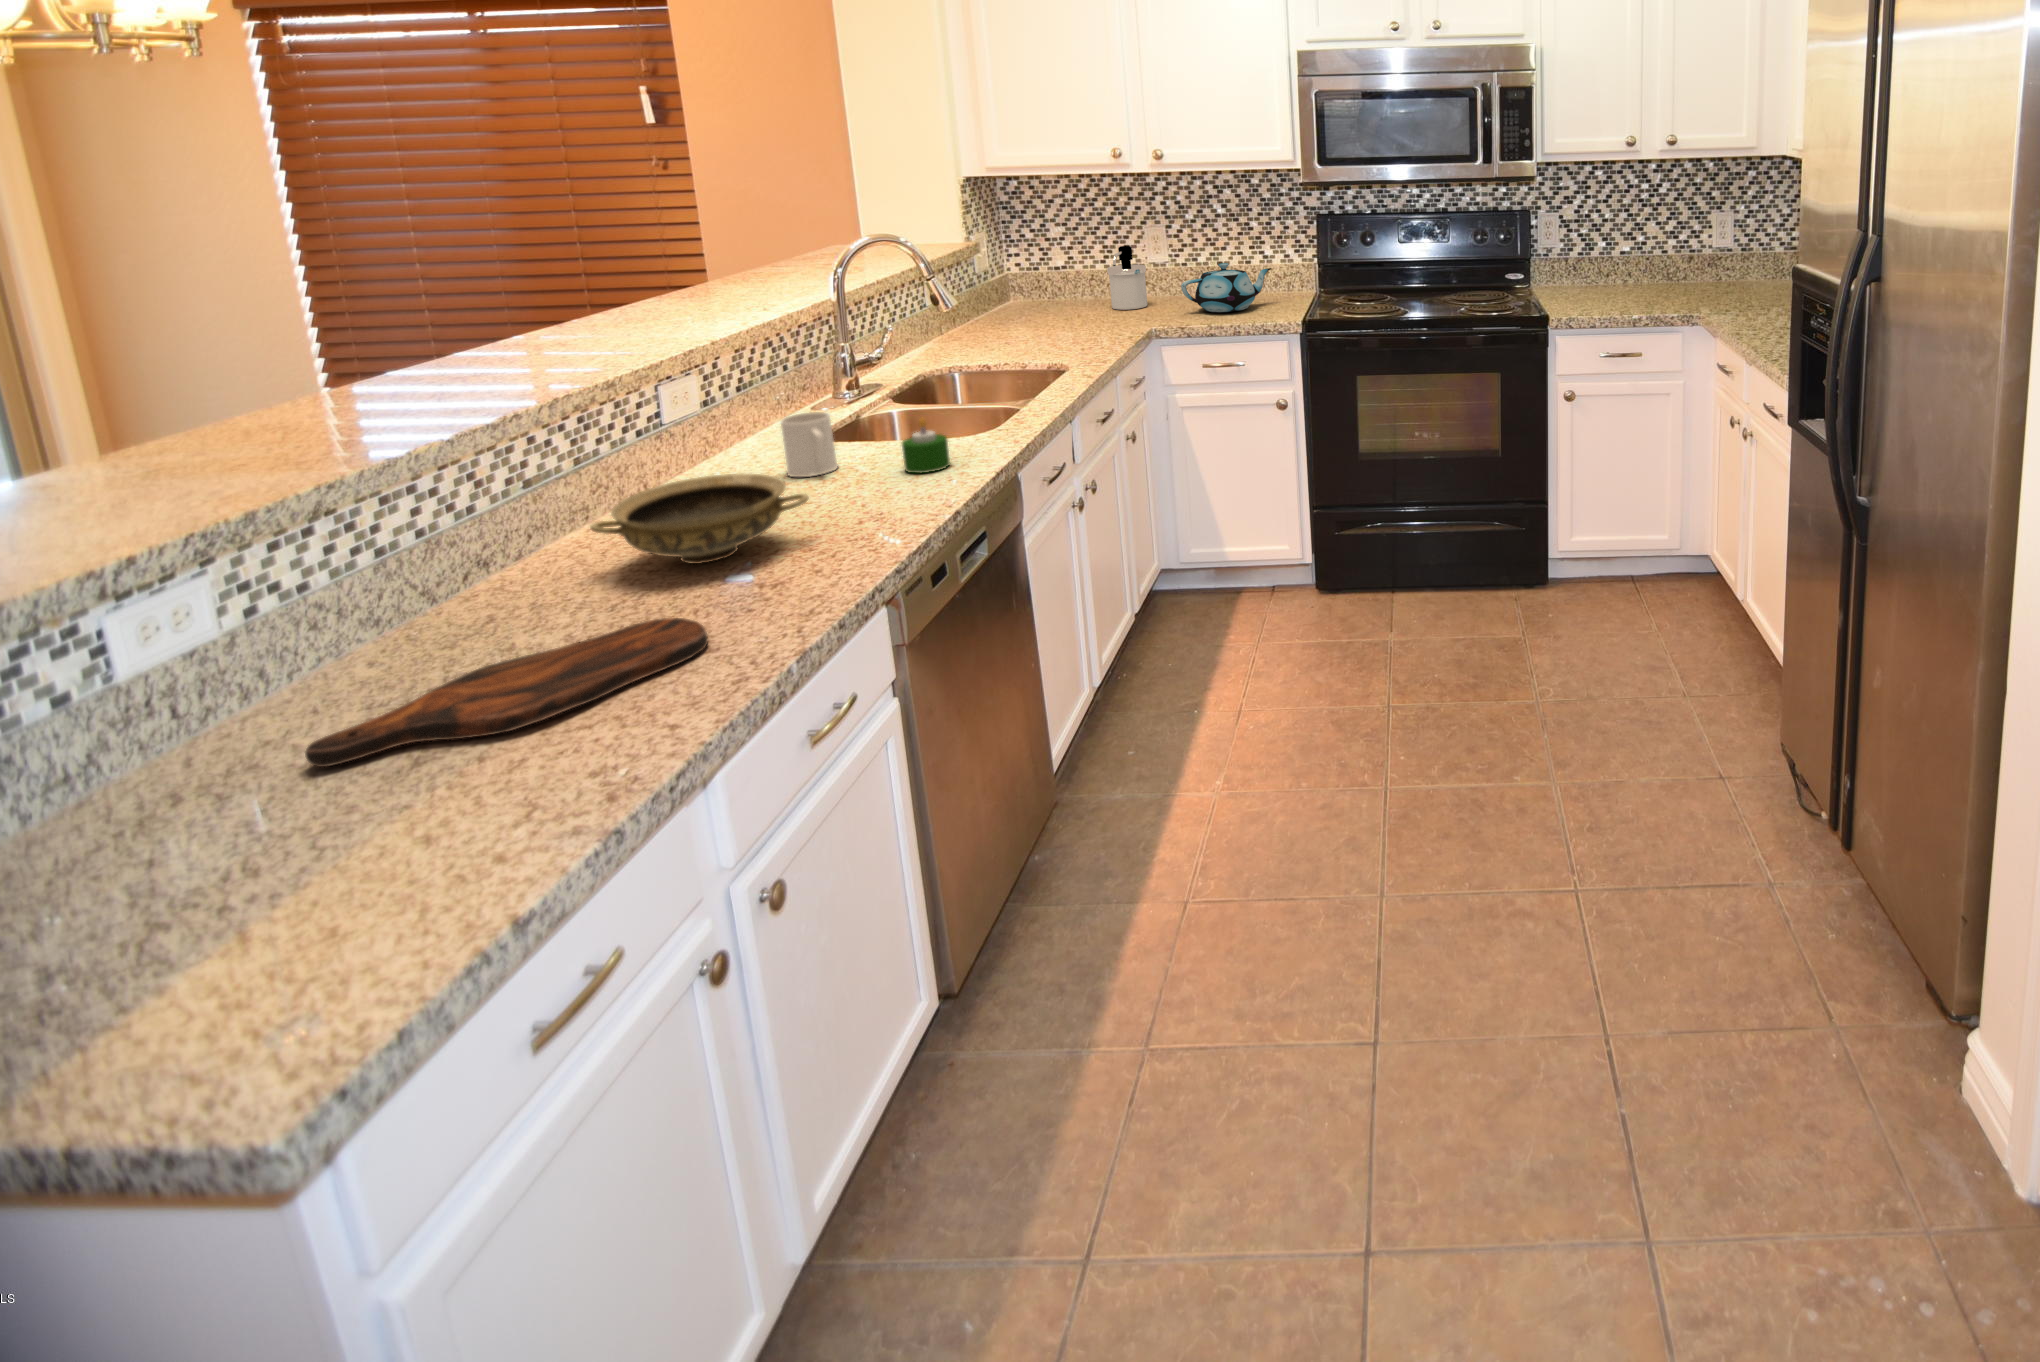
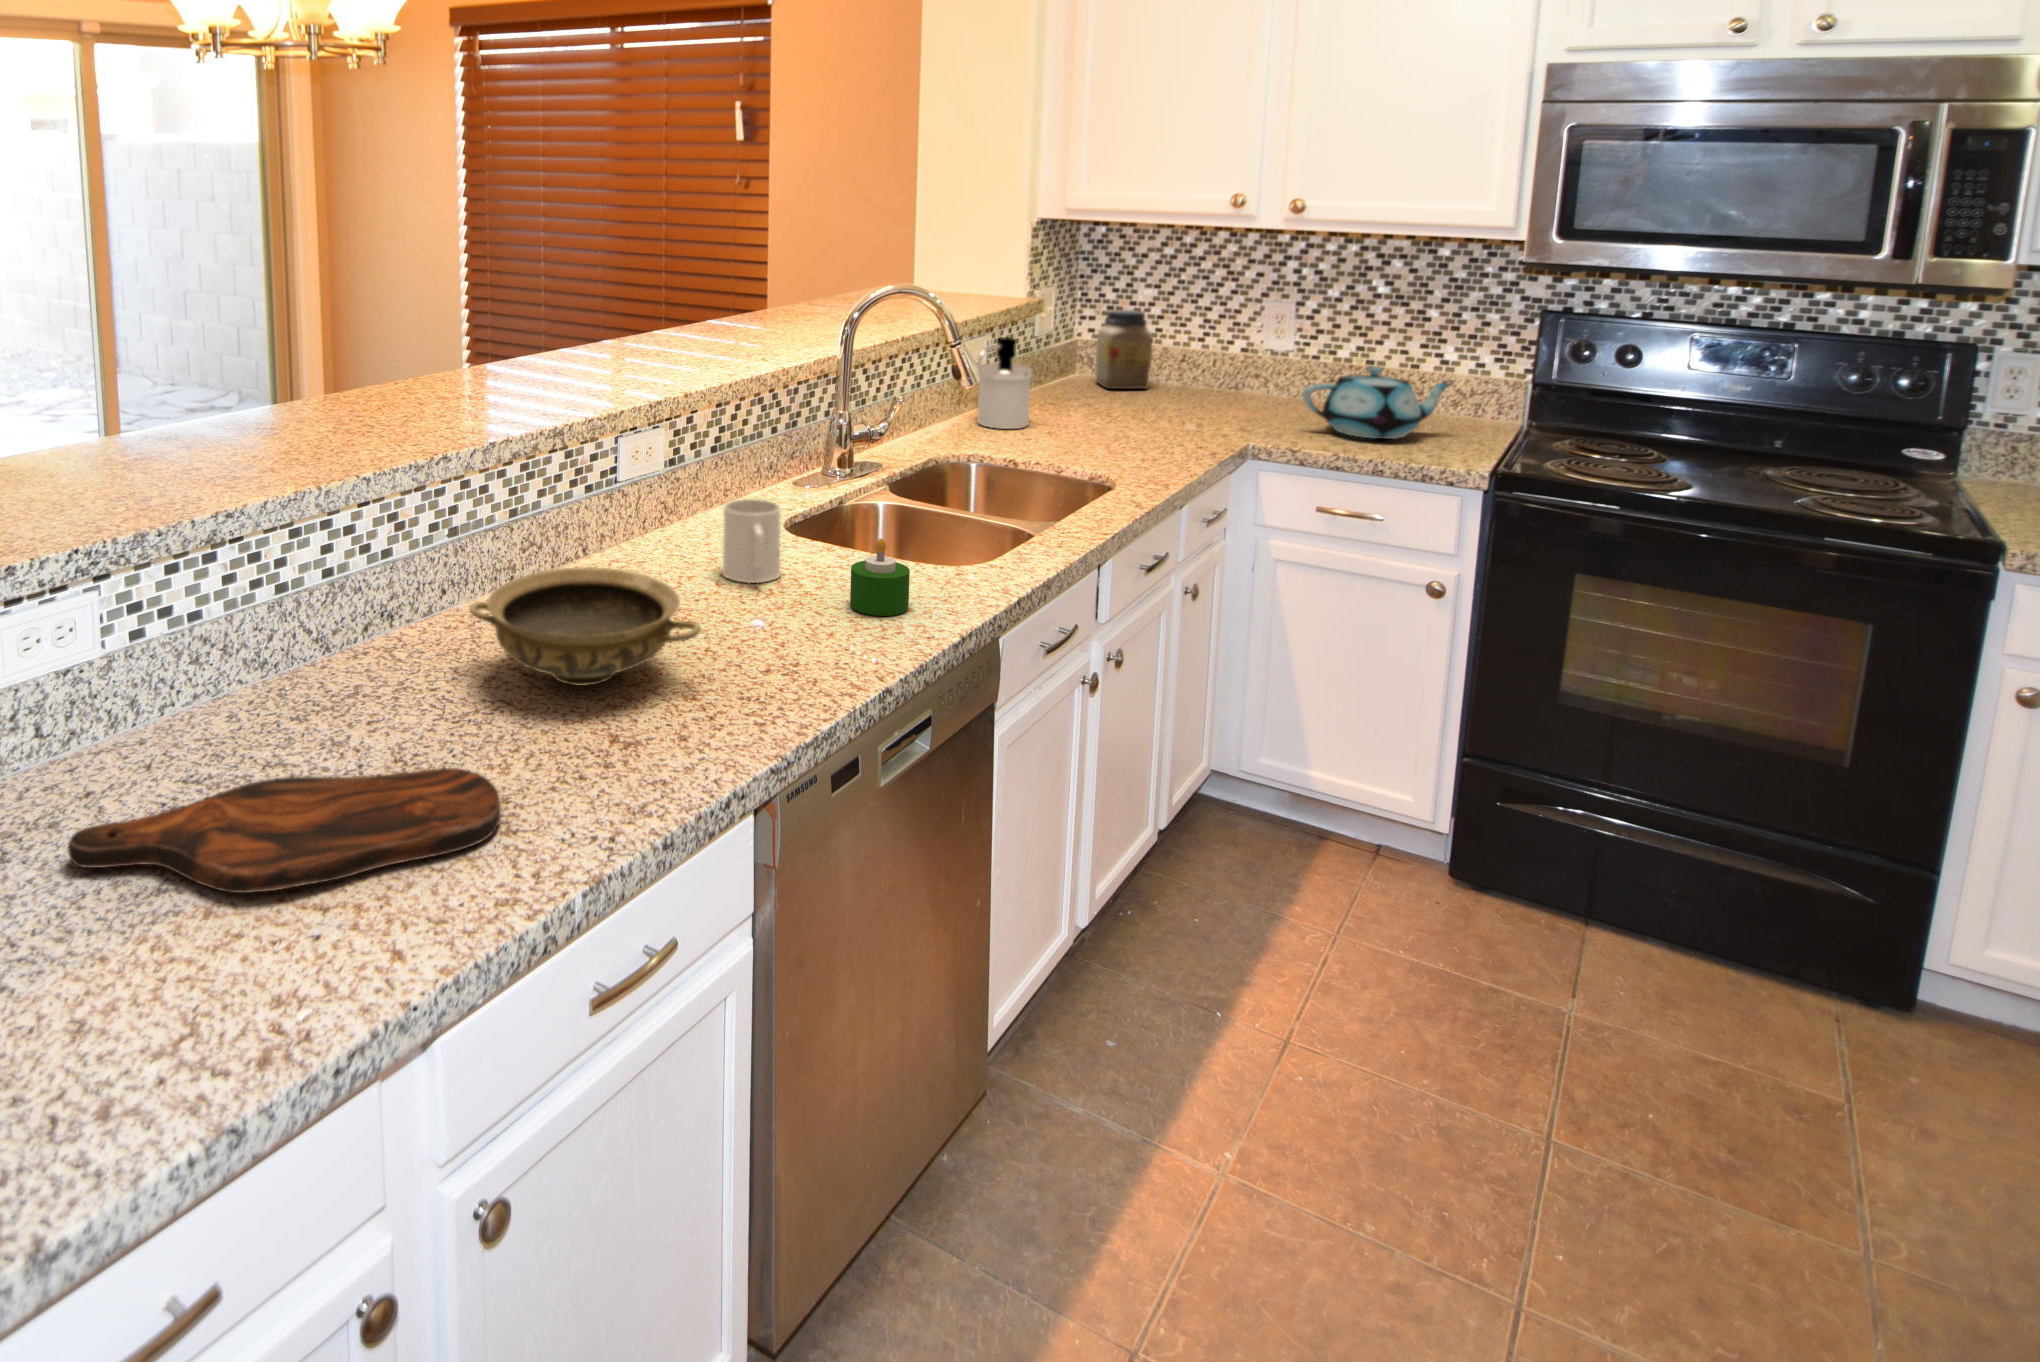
jar: none [1028,244,1073,306] -> present [1096,310,1152,389]
soap dispenser: present [1107,246,1147,310] -> present [977,337,1033,429]

